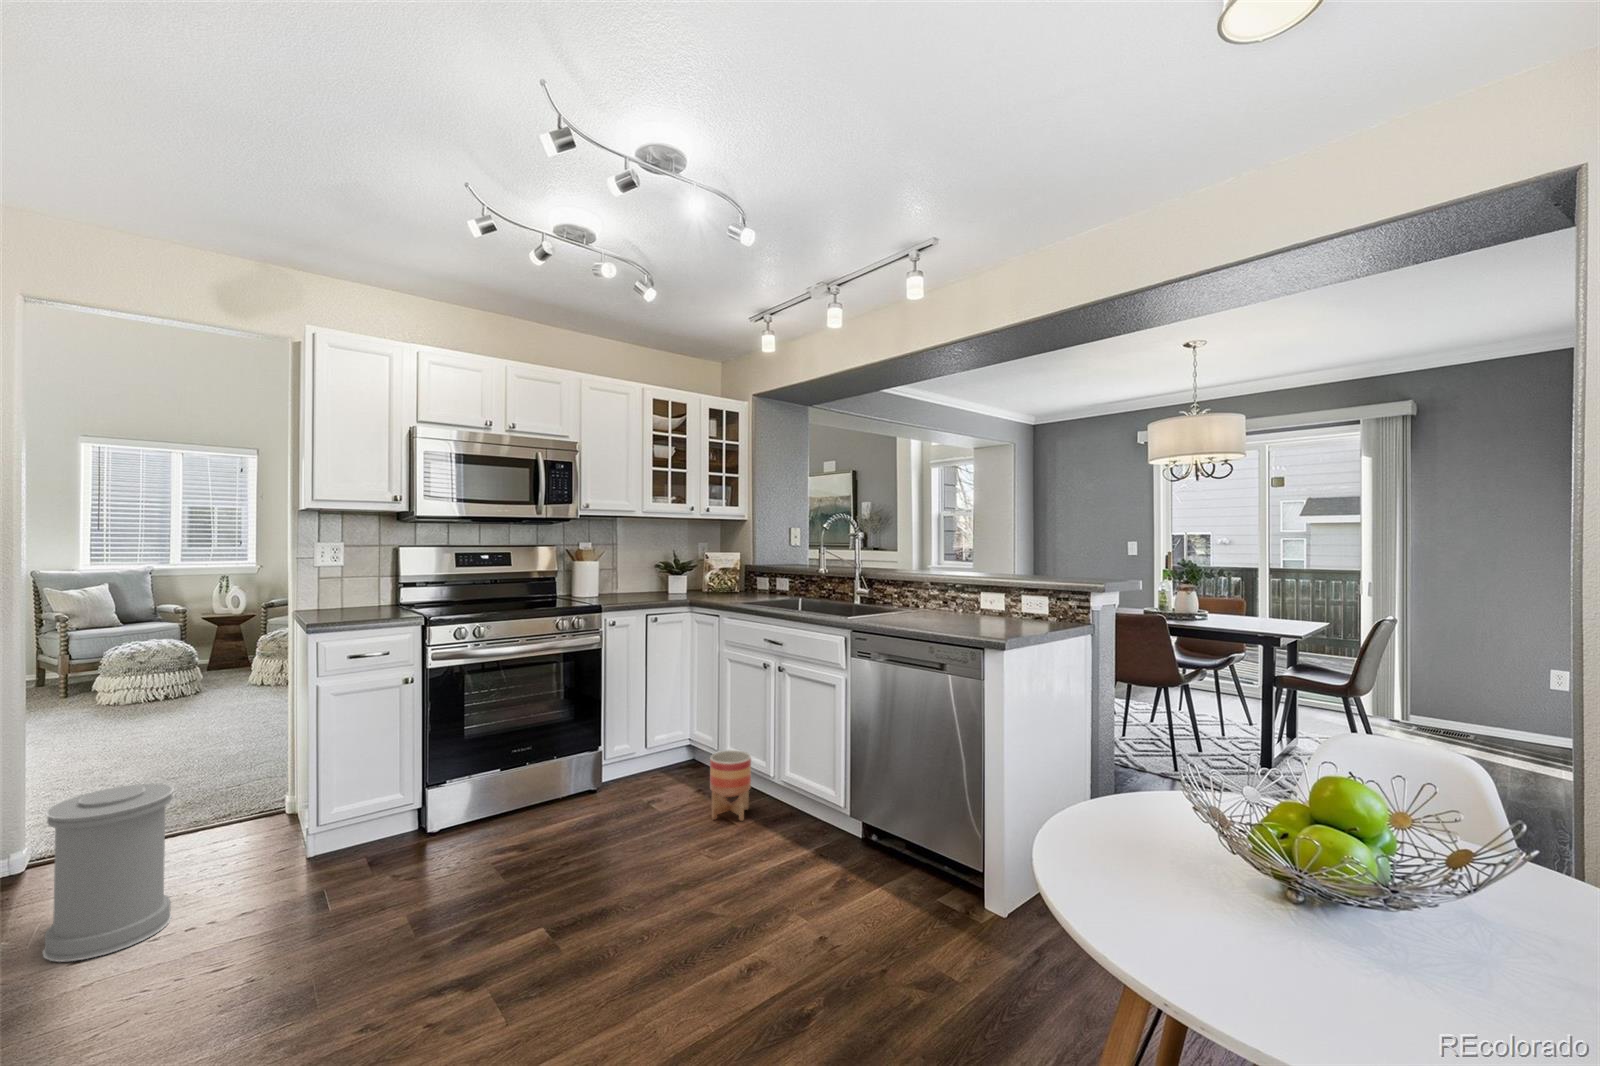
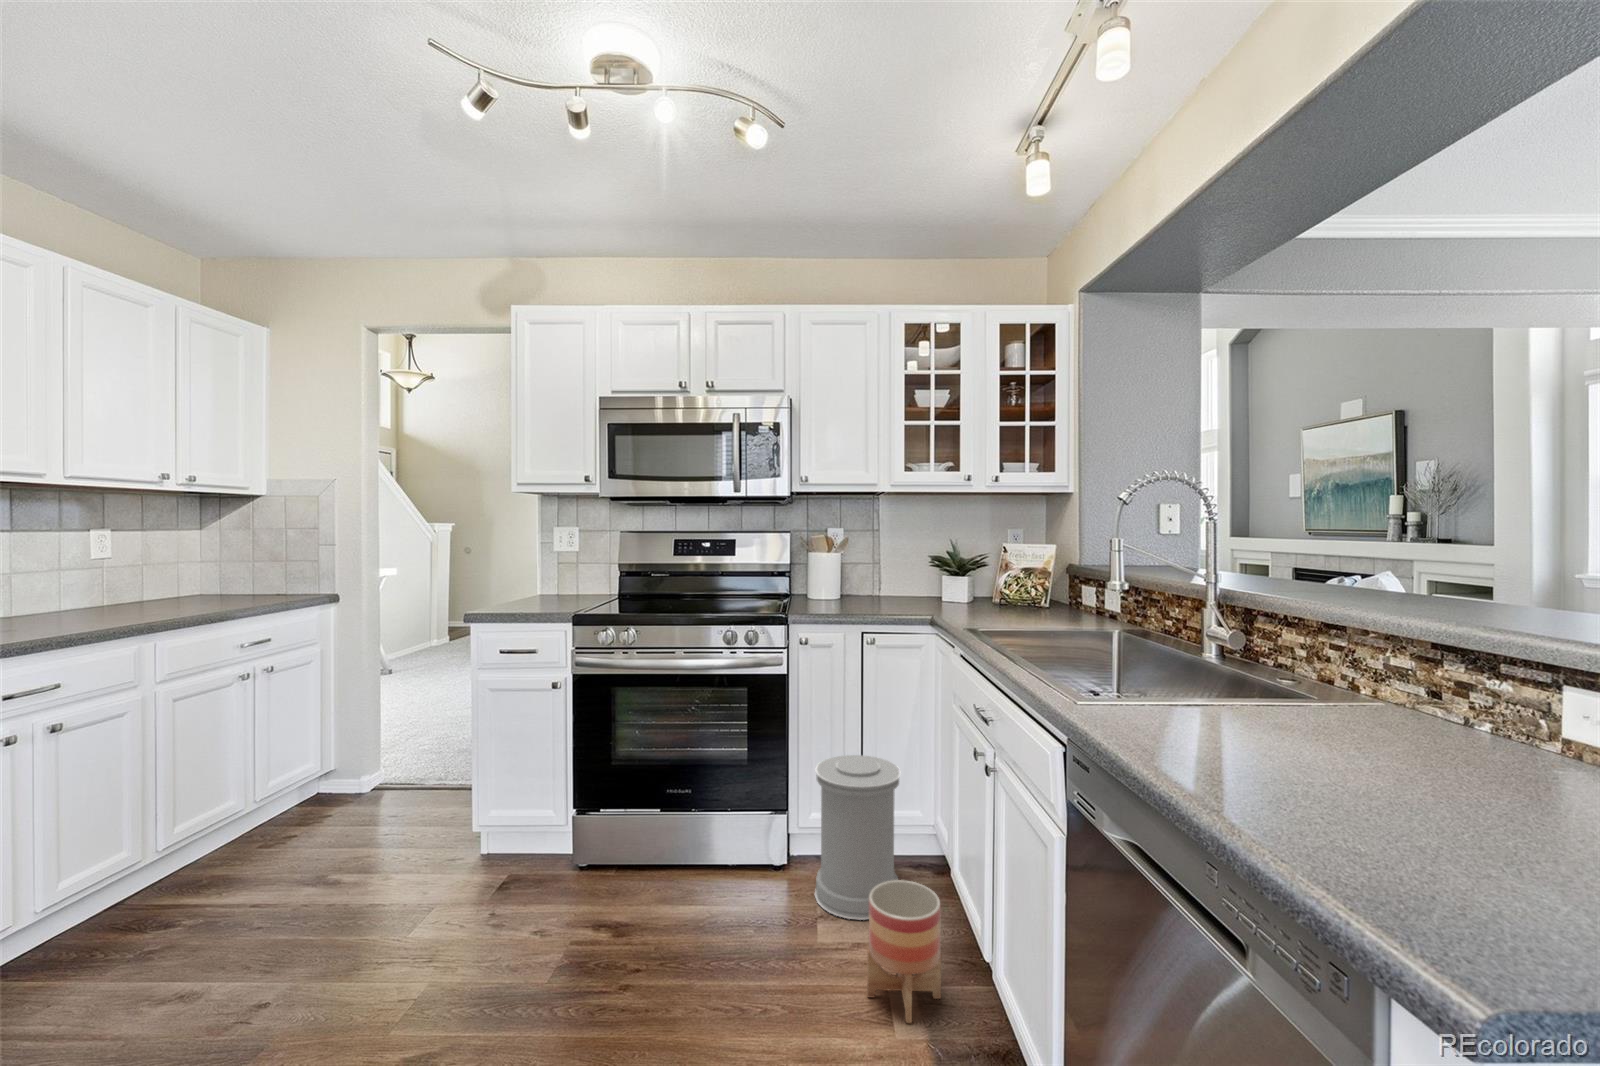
trash can: present [43,784,174,962] -> present [815,755,900,920]

